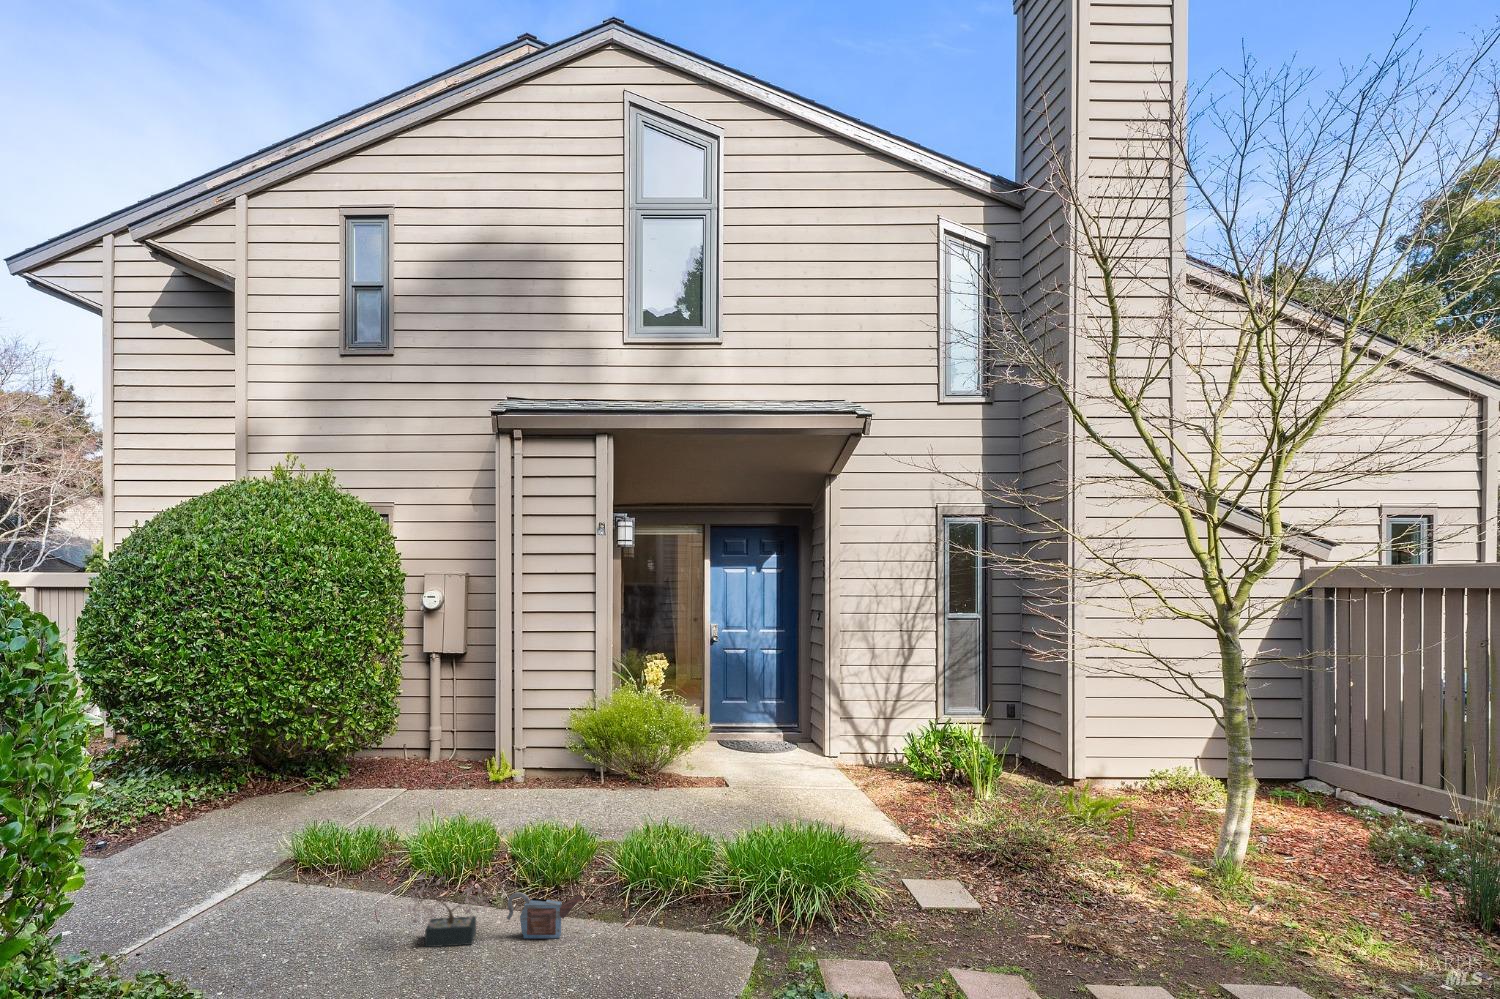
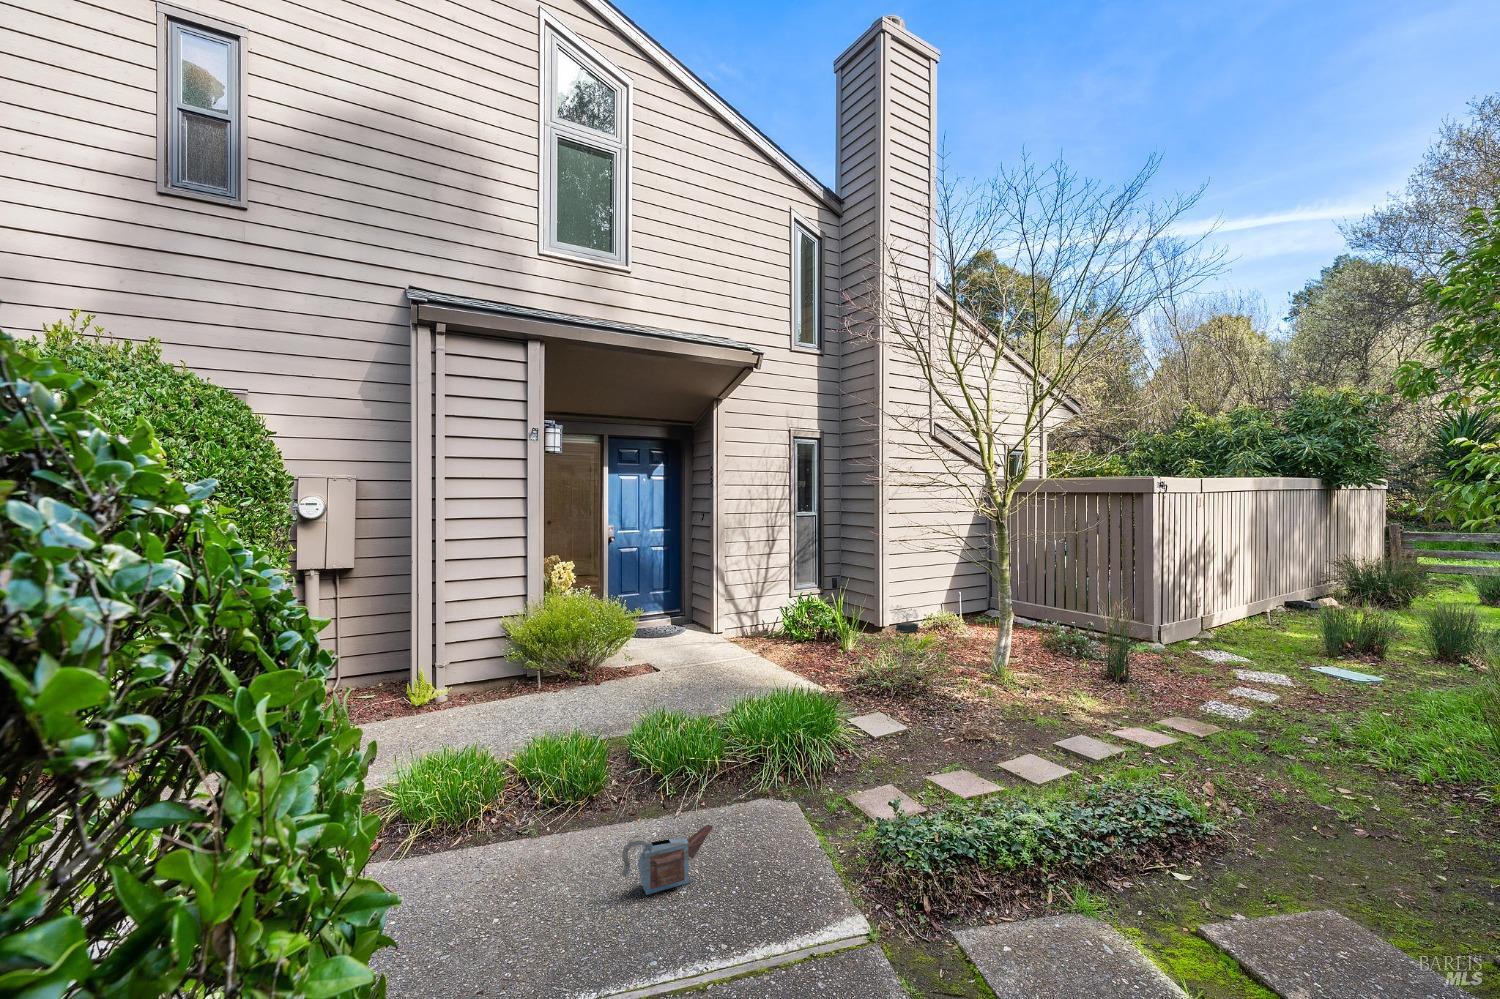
decorative plant: present [408,873,488,947] -> present [892,606,918,633]

